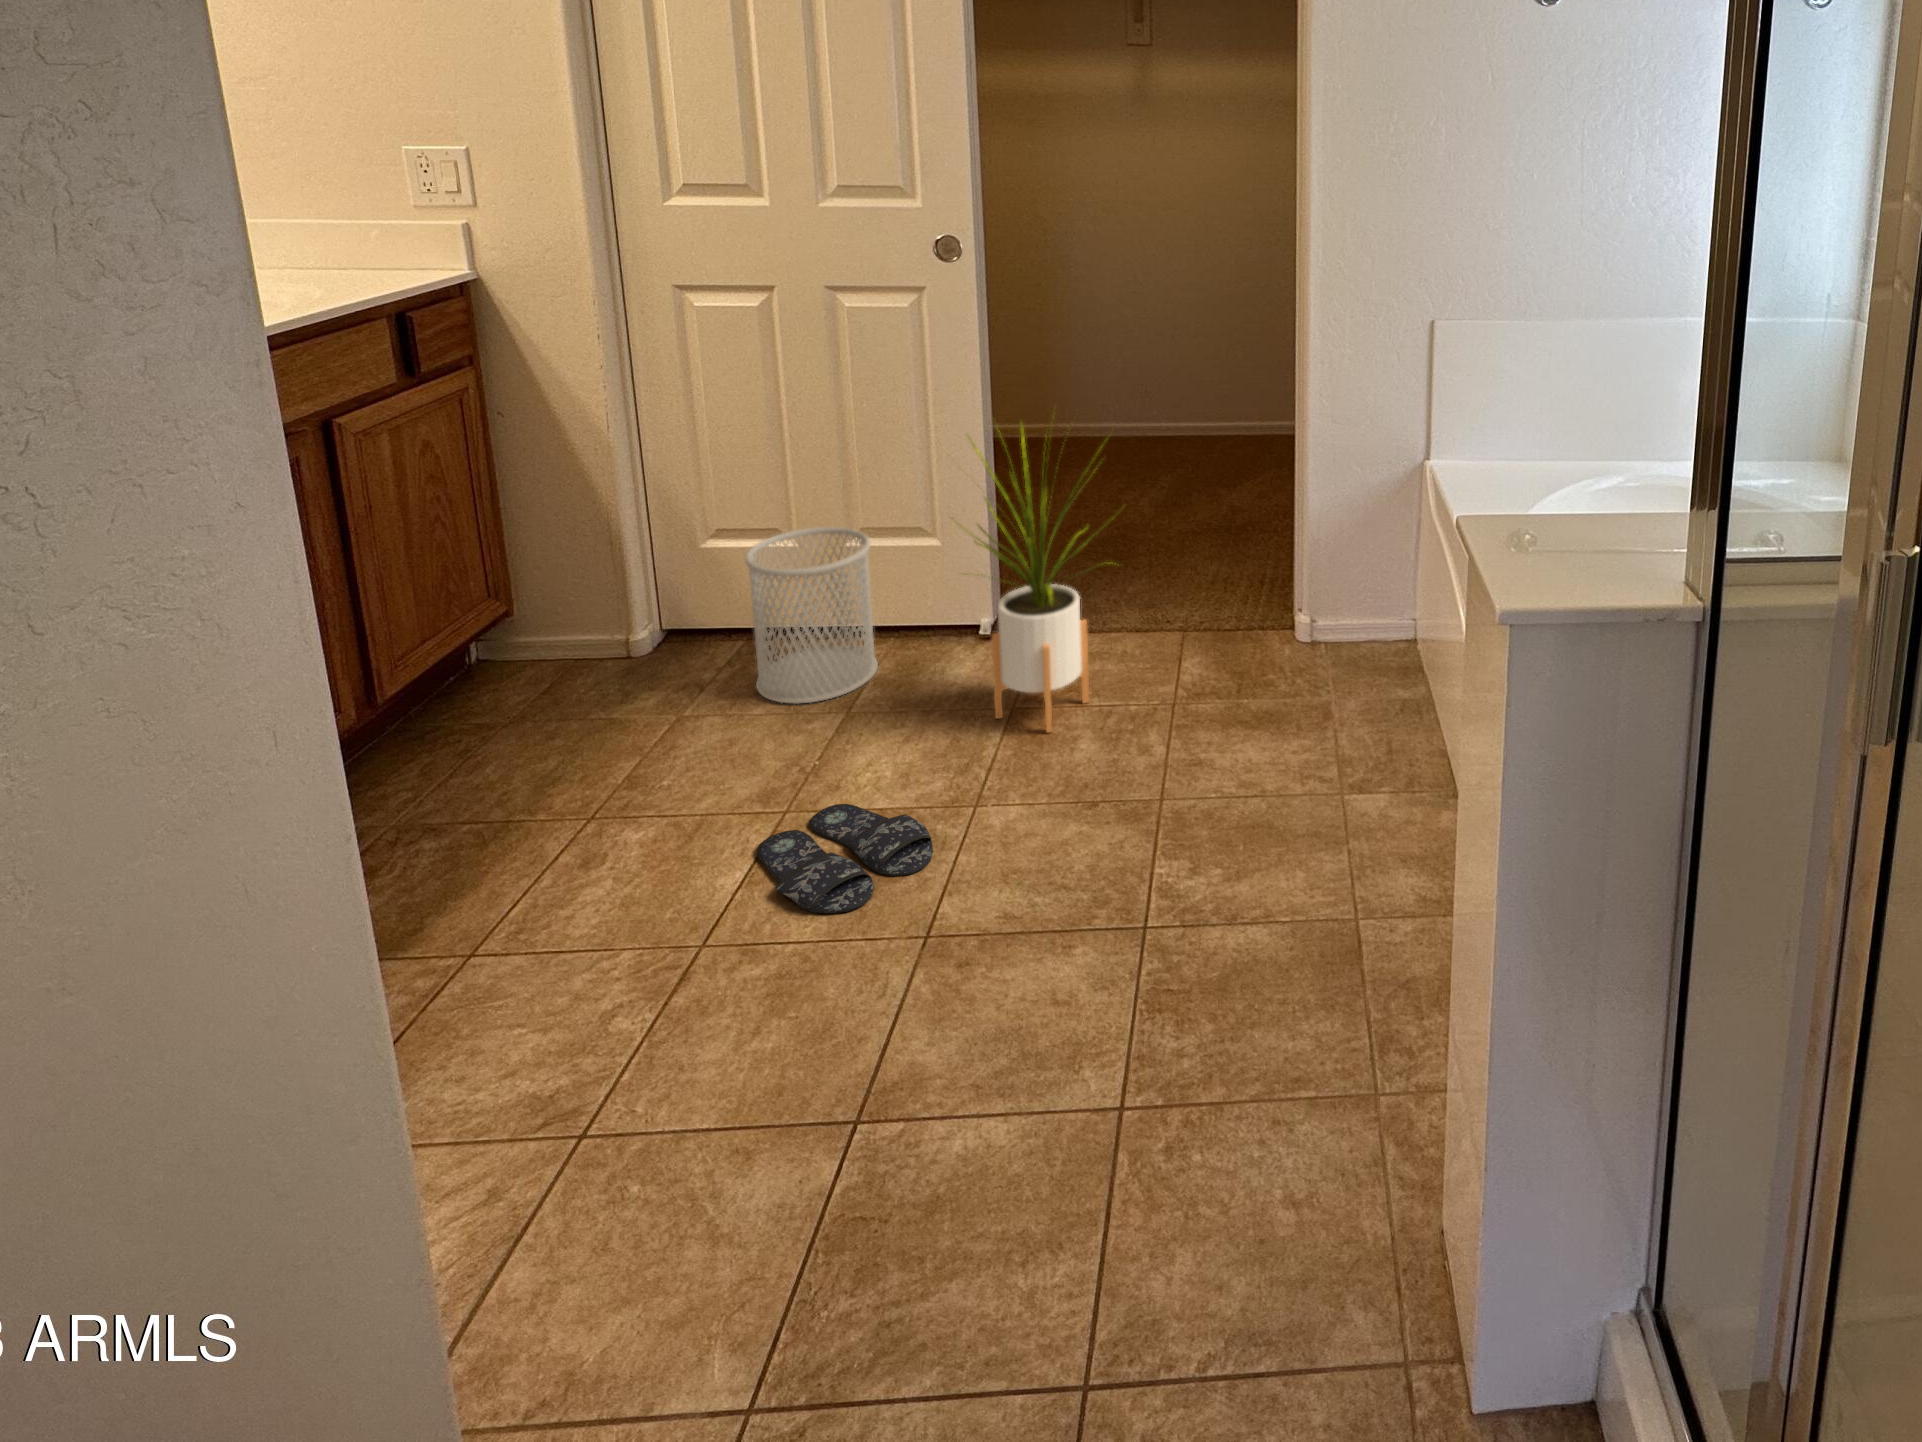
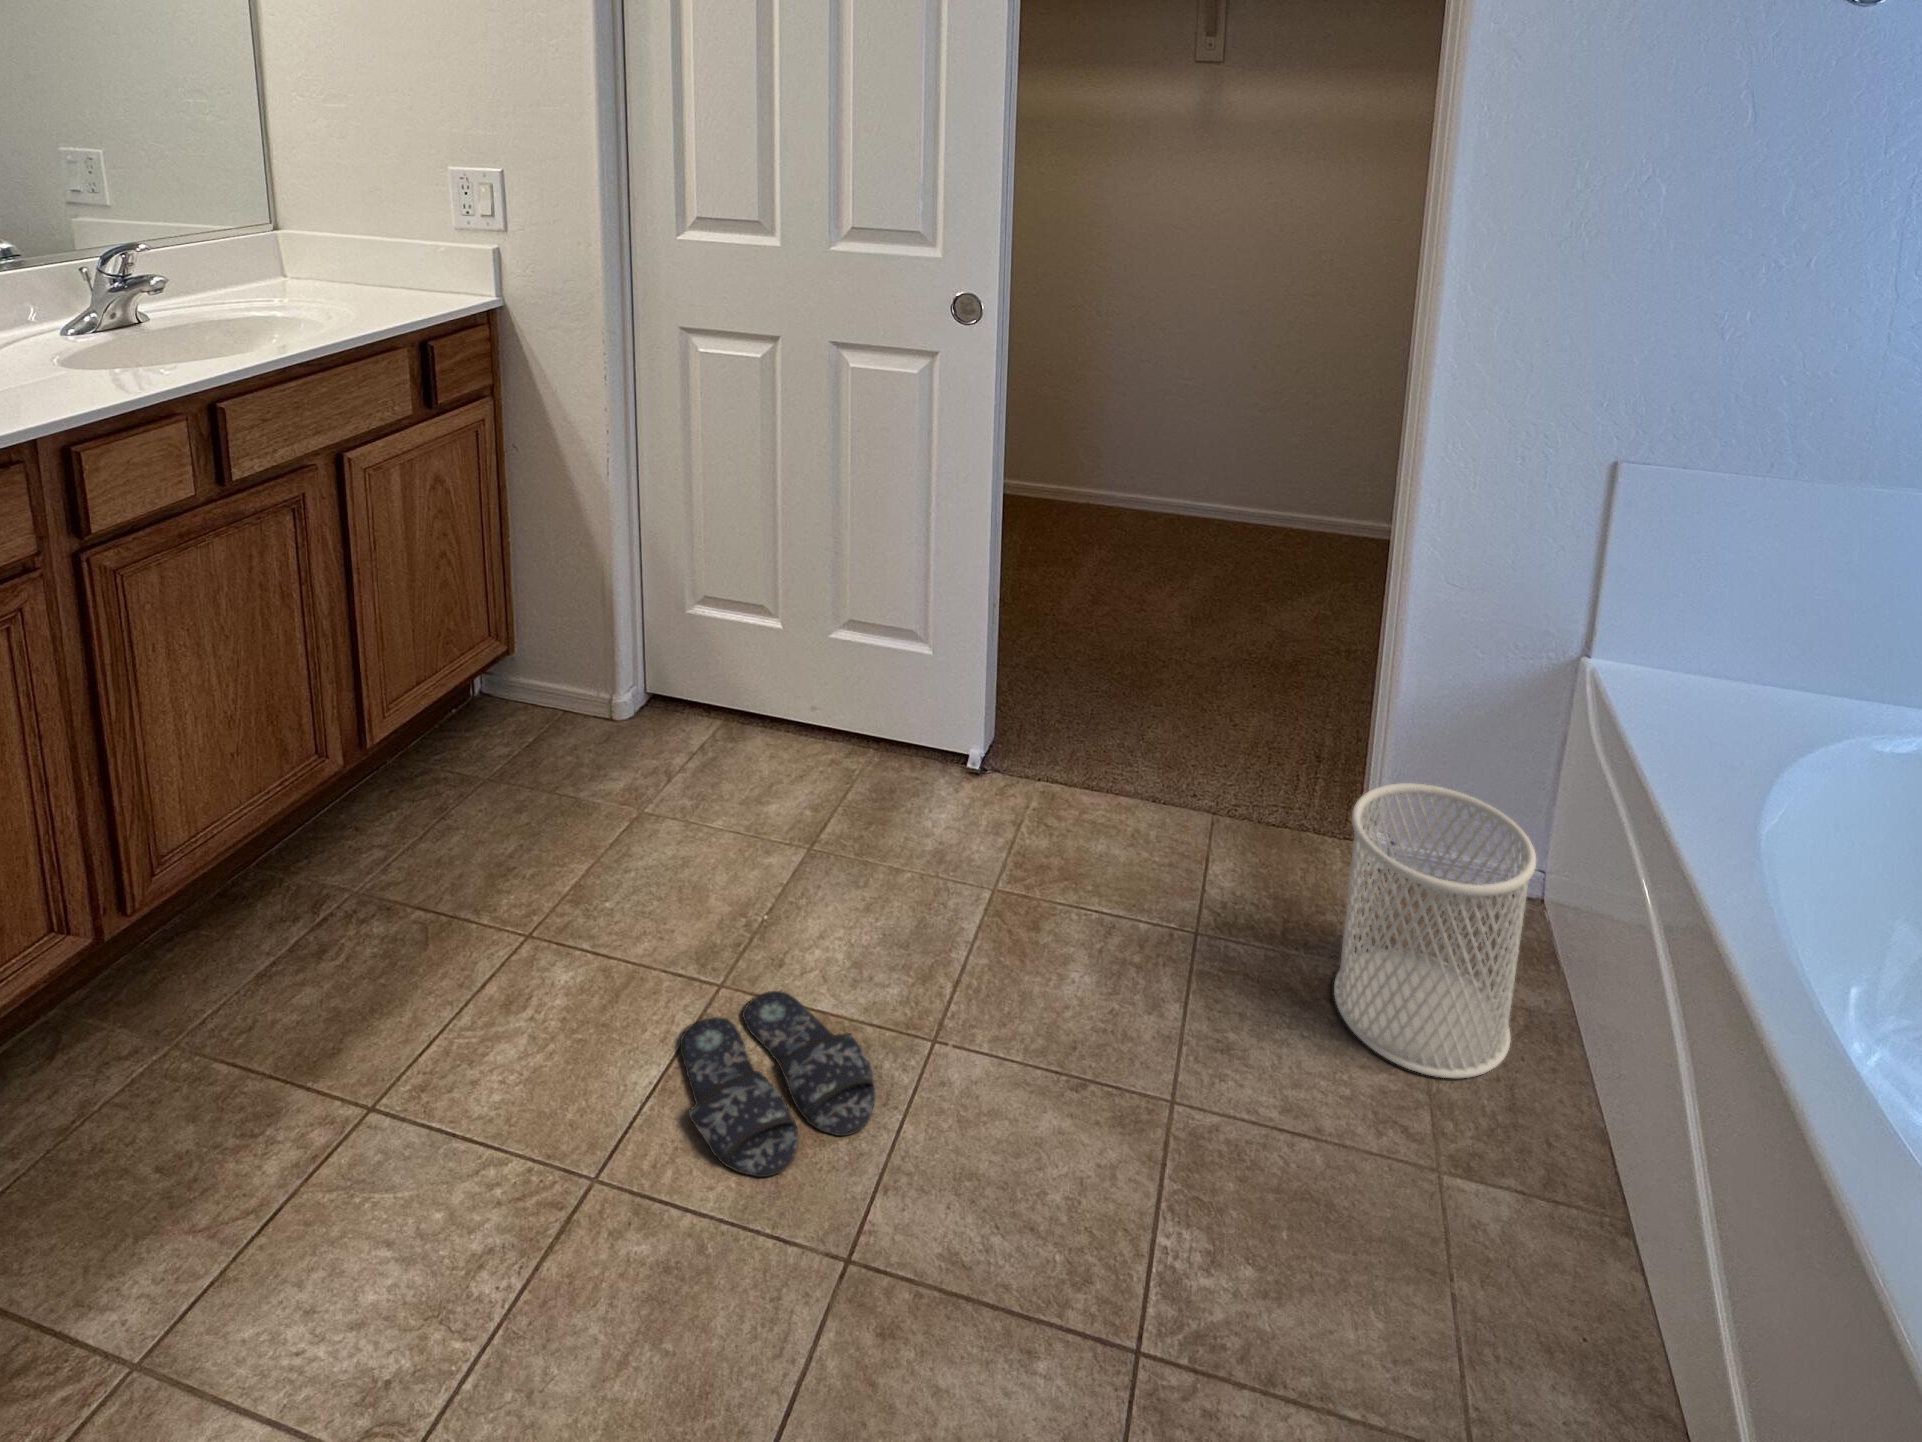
house plant: present [956,424,1113,732] -> none [937,522,1154,942]
wastebasket: present [745,527,878,704] -> present [1334,783,1536,1078]

